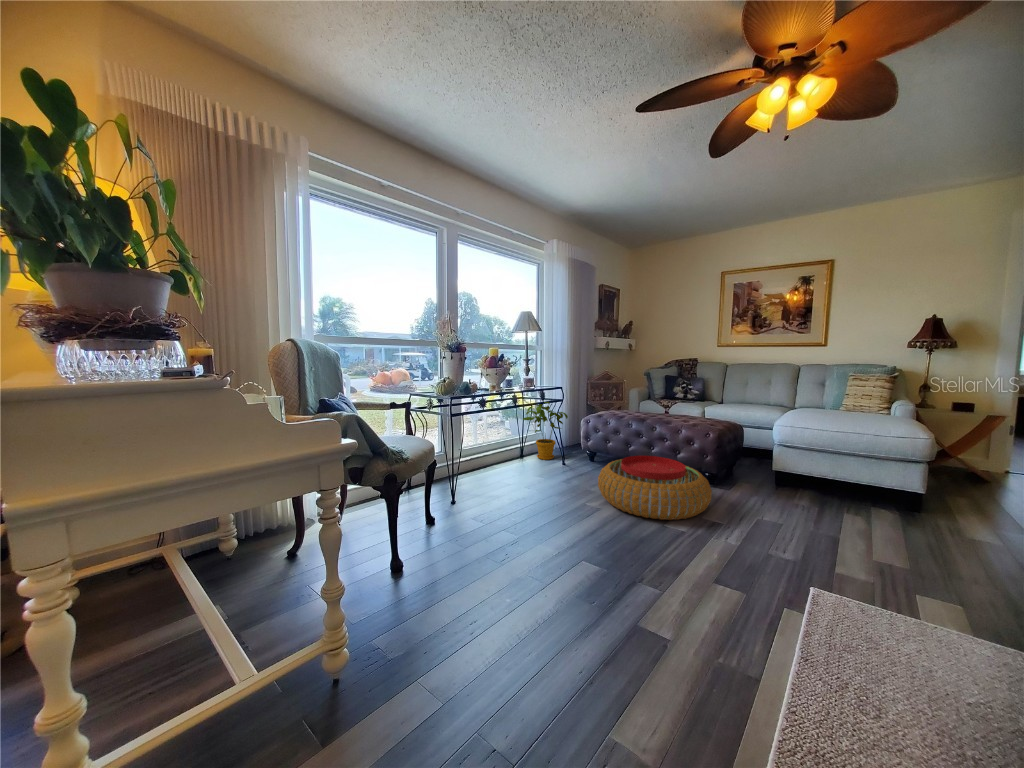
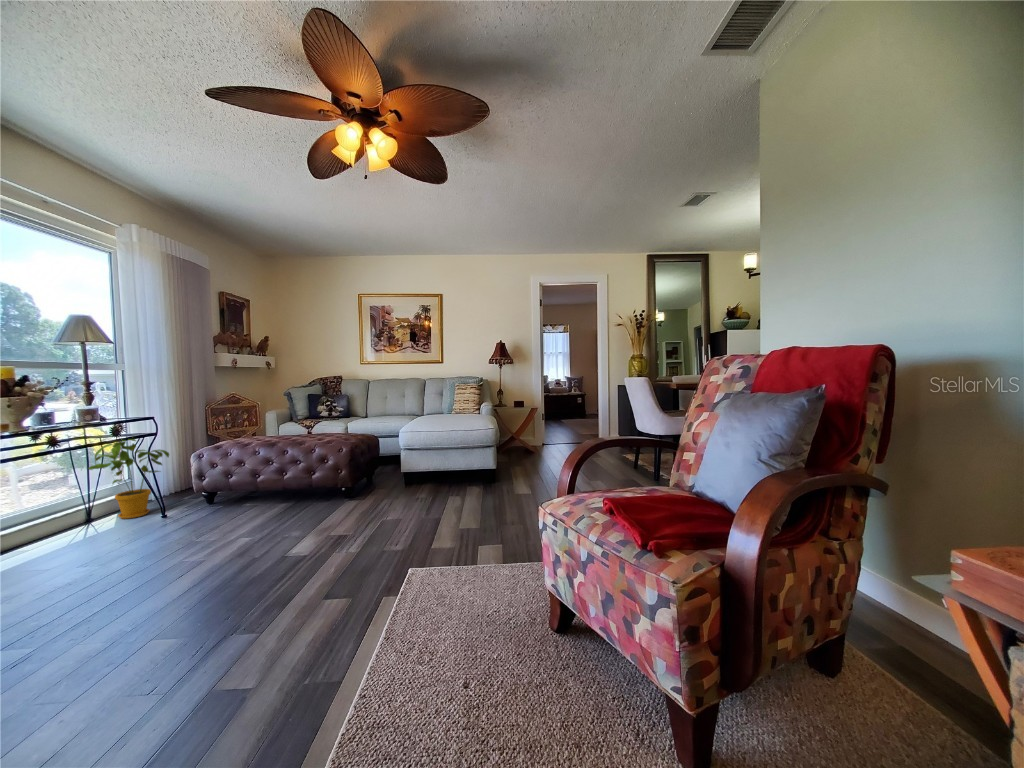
pouf: present [598,456,712,520] -> none [209,480,340,549]

